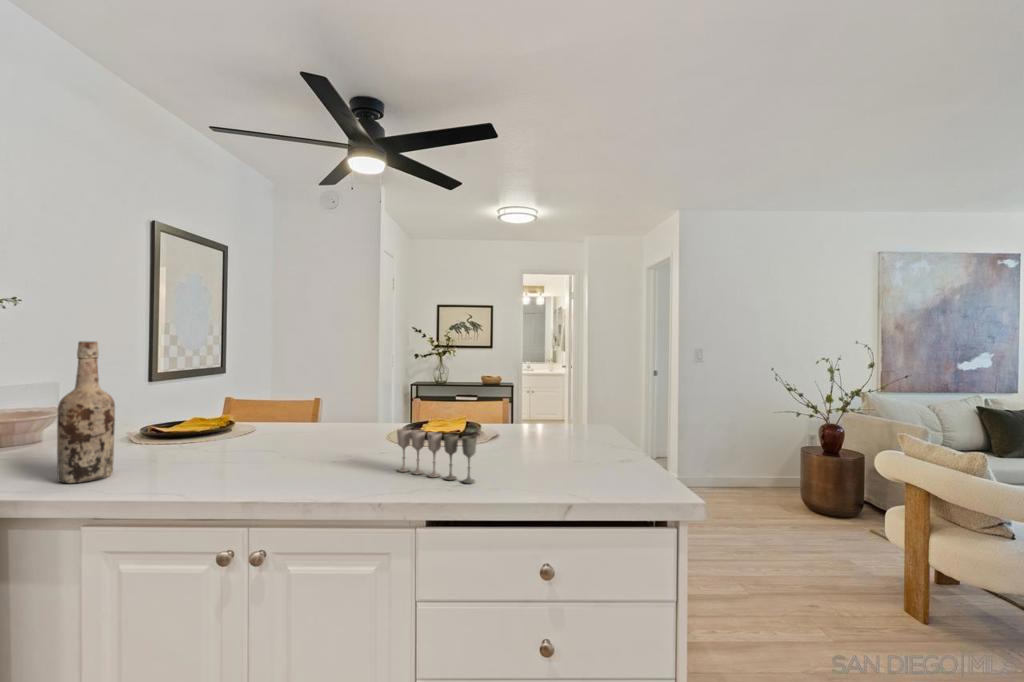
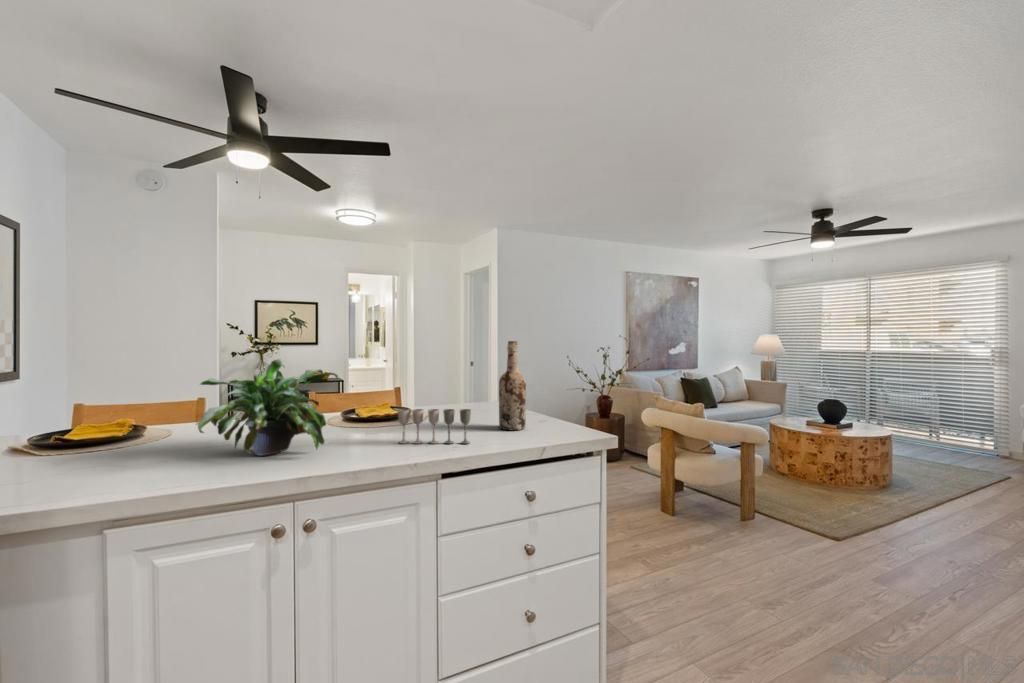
wine bottle: present [57,341,115,483] -> present [499,341,526,430]
potted plant: none [175,363,335,470] -> present [196,359,338,456]

